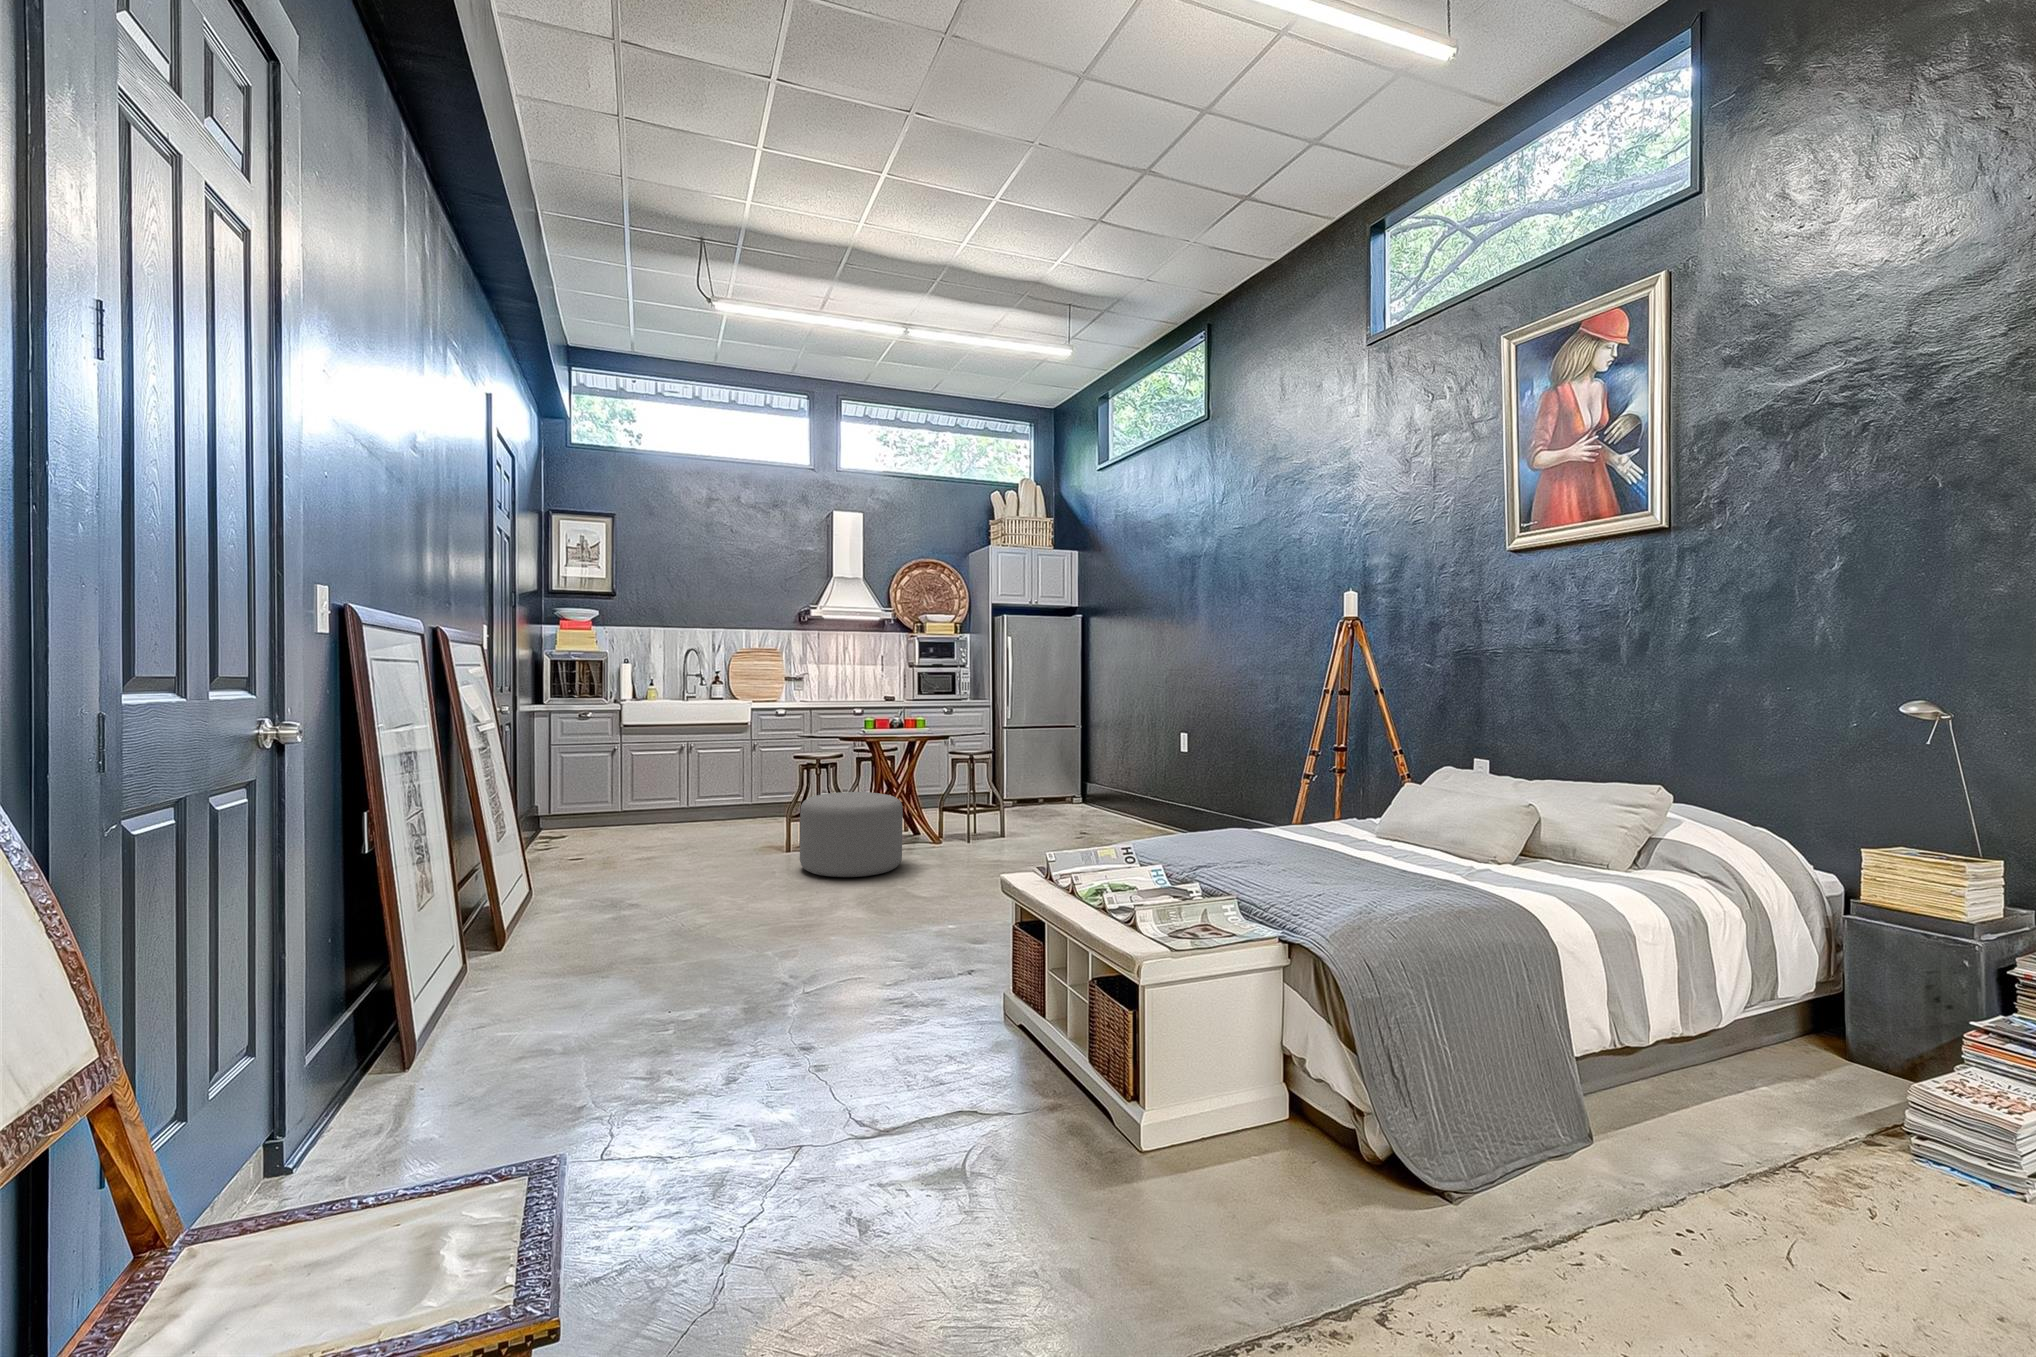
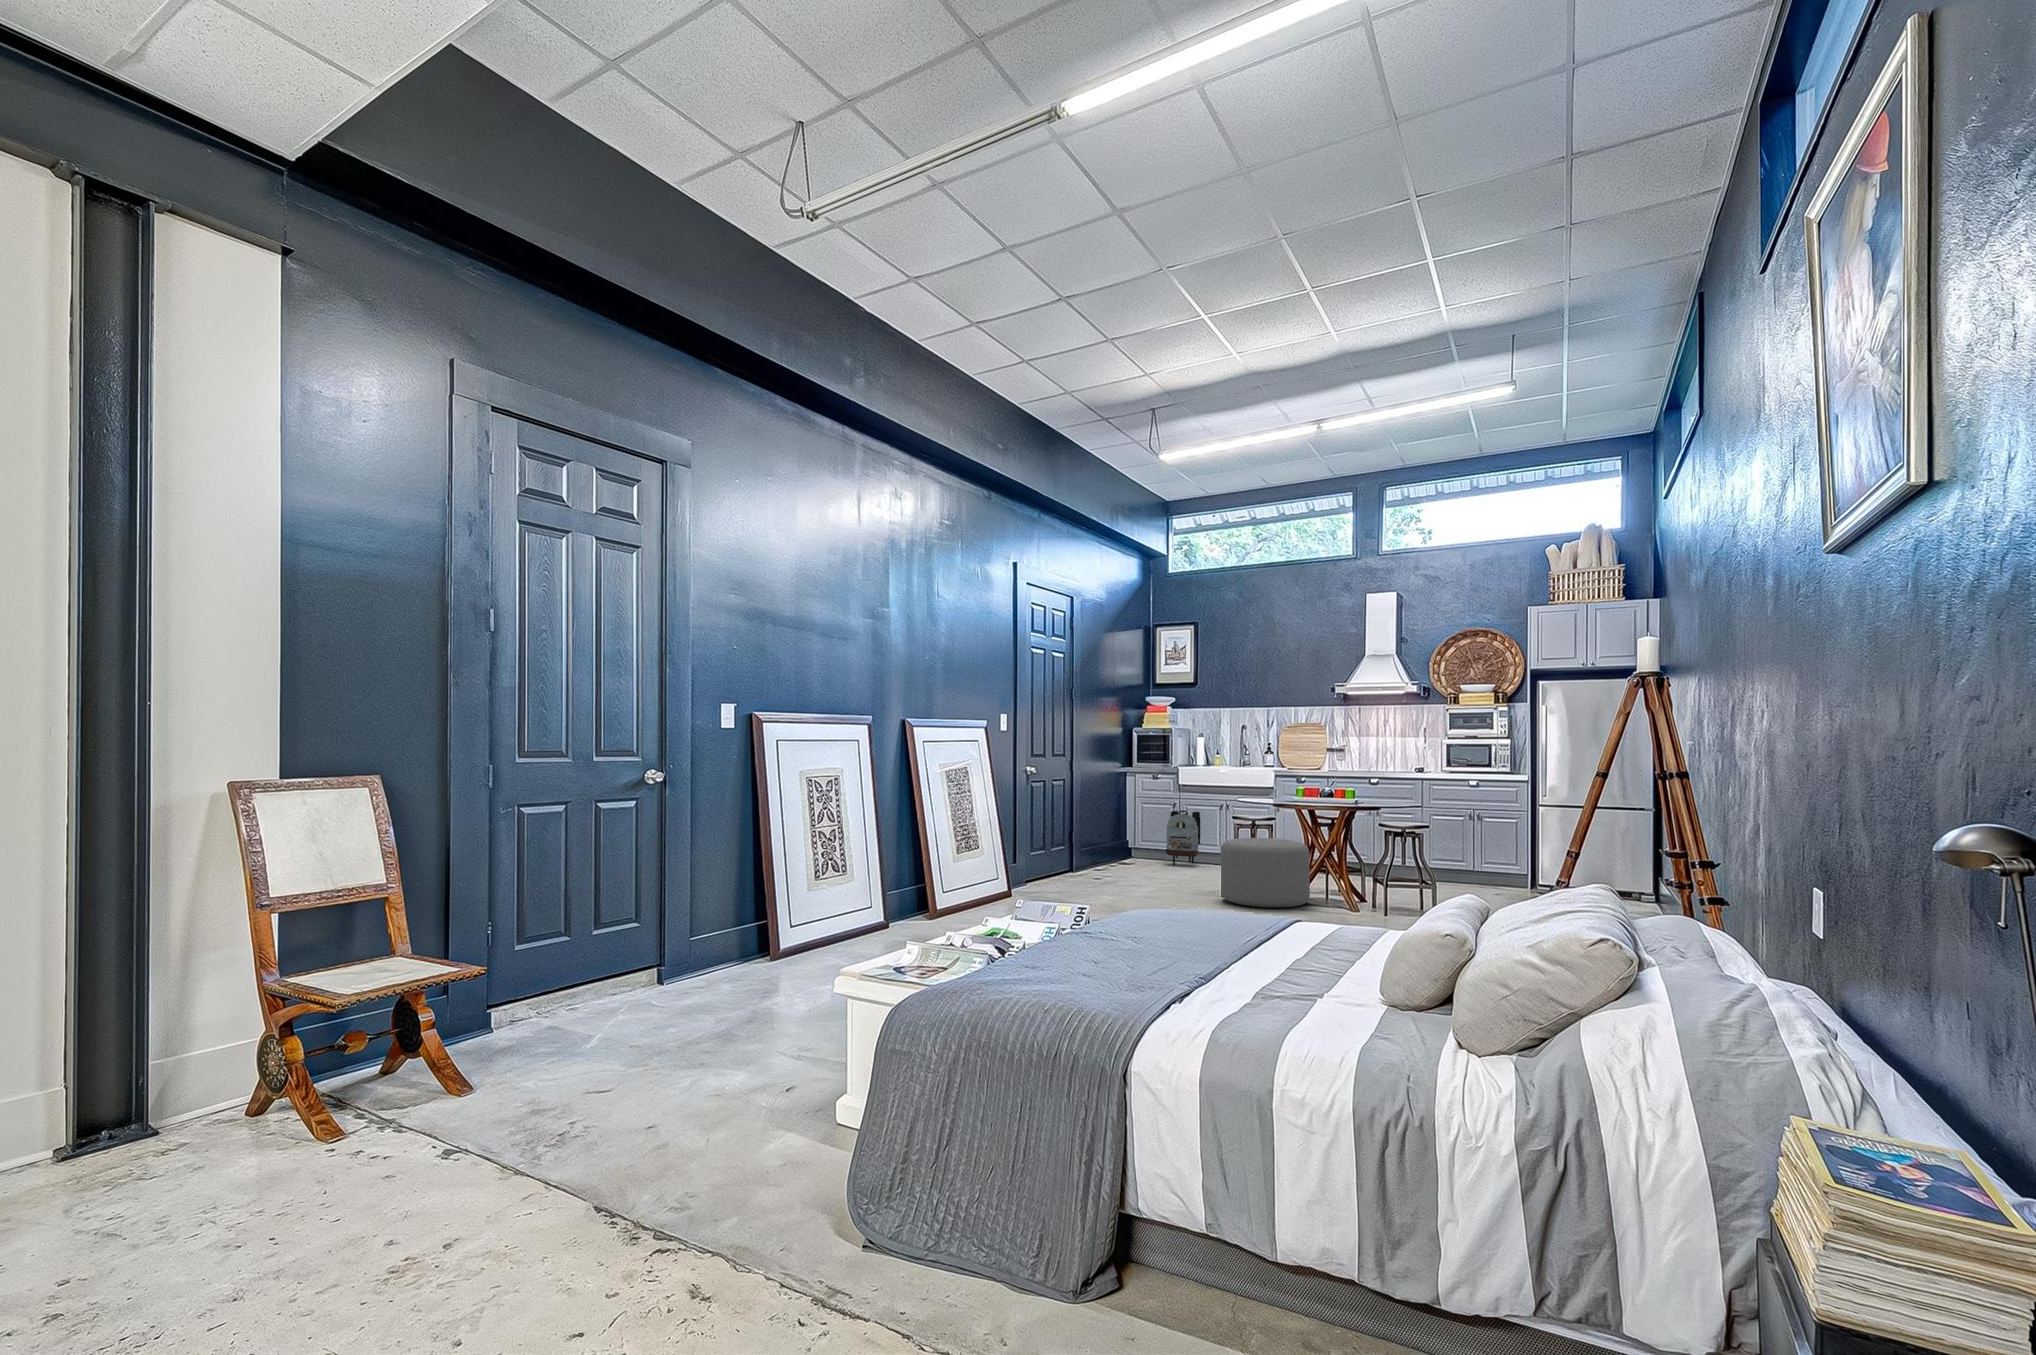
backpack: none [616,761,659,833] -> present [1166,811,1200,865]

